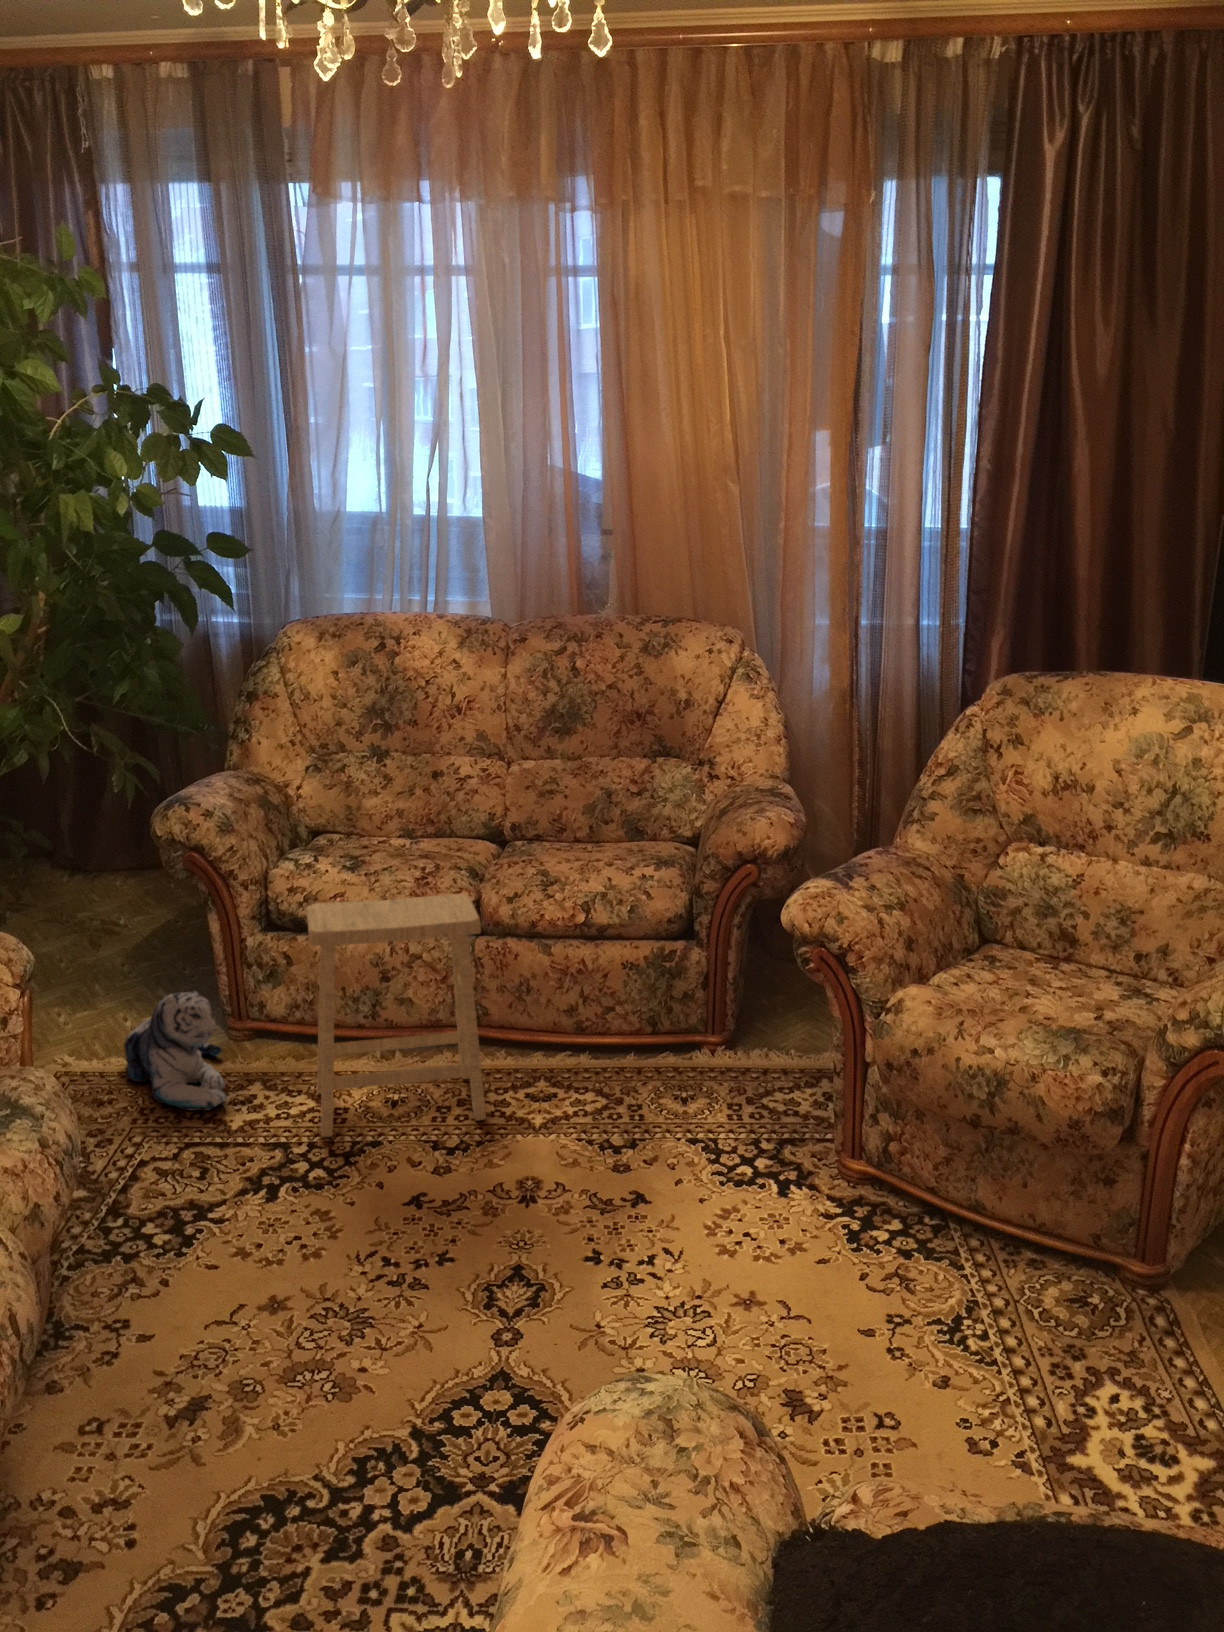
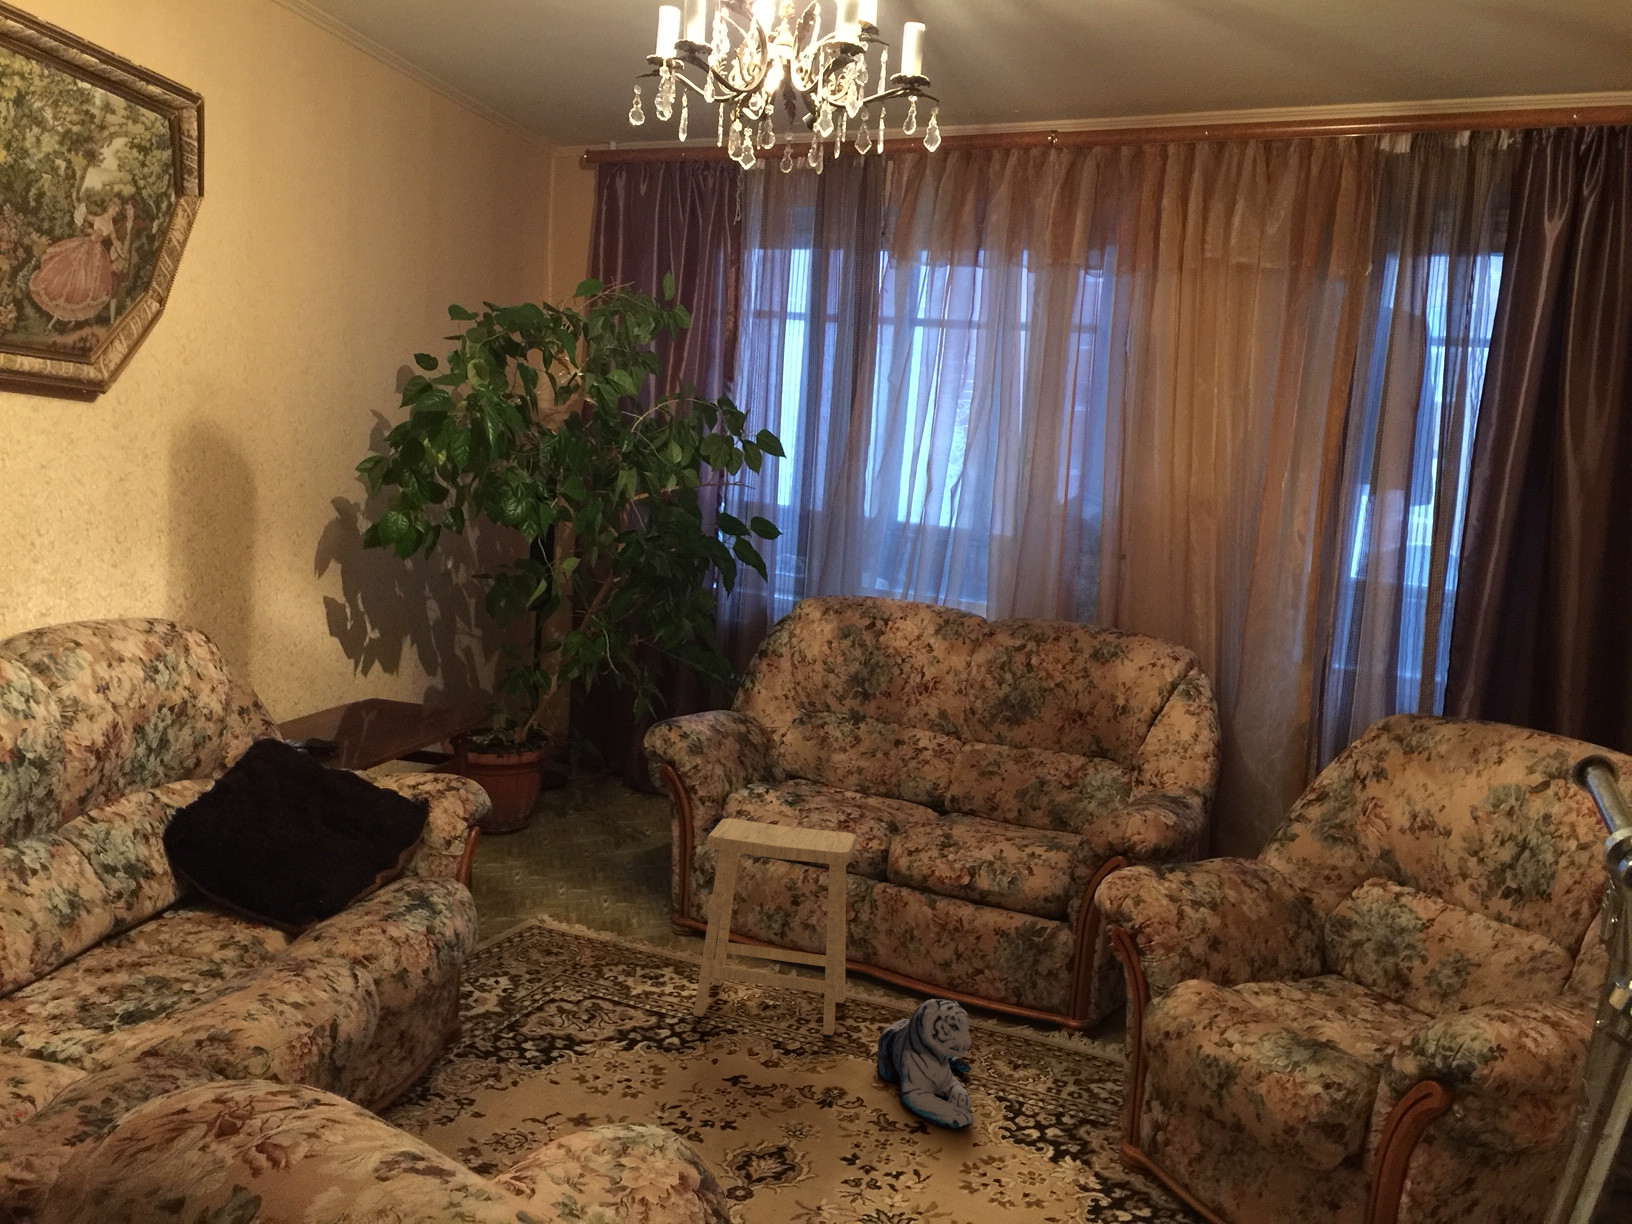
plush toy: present [124,991,227,1111] -> present [877,999,973,1129]

